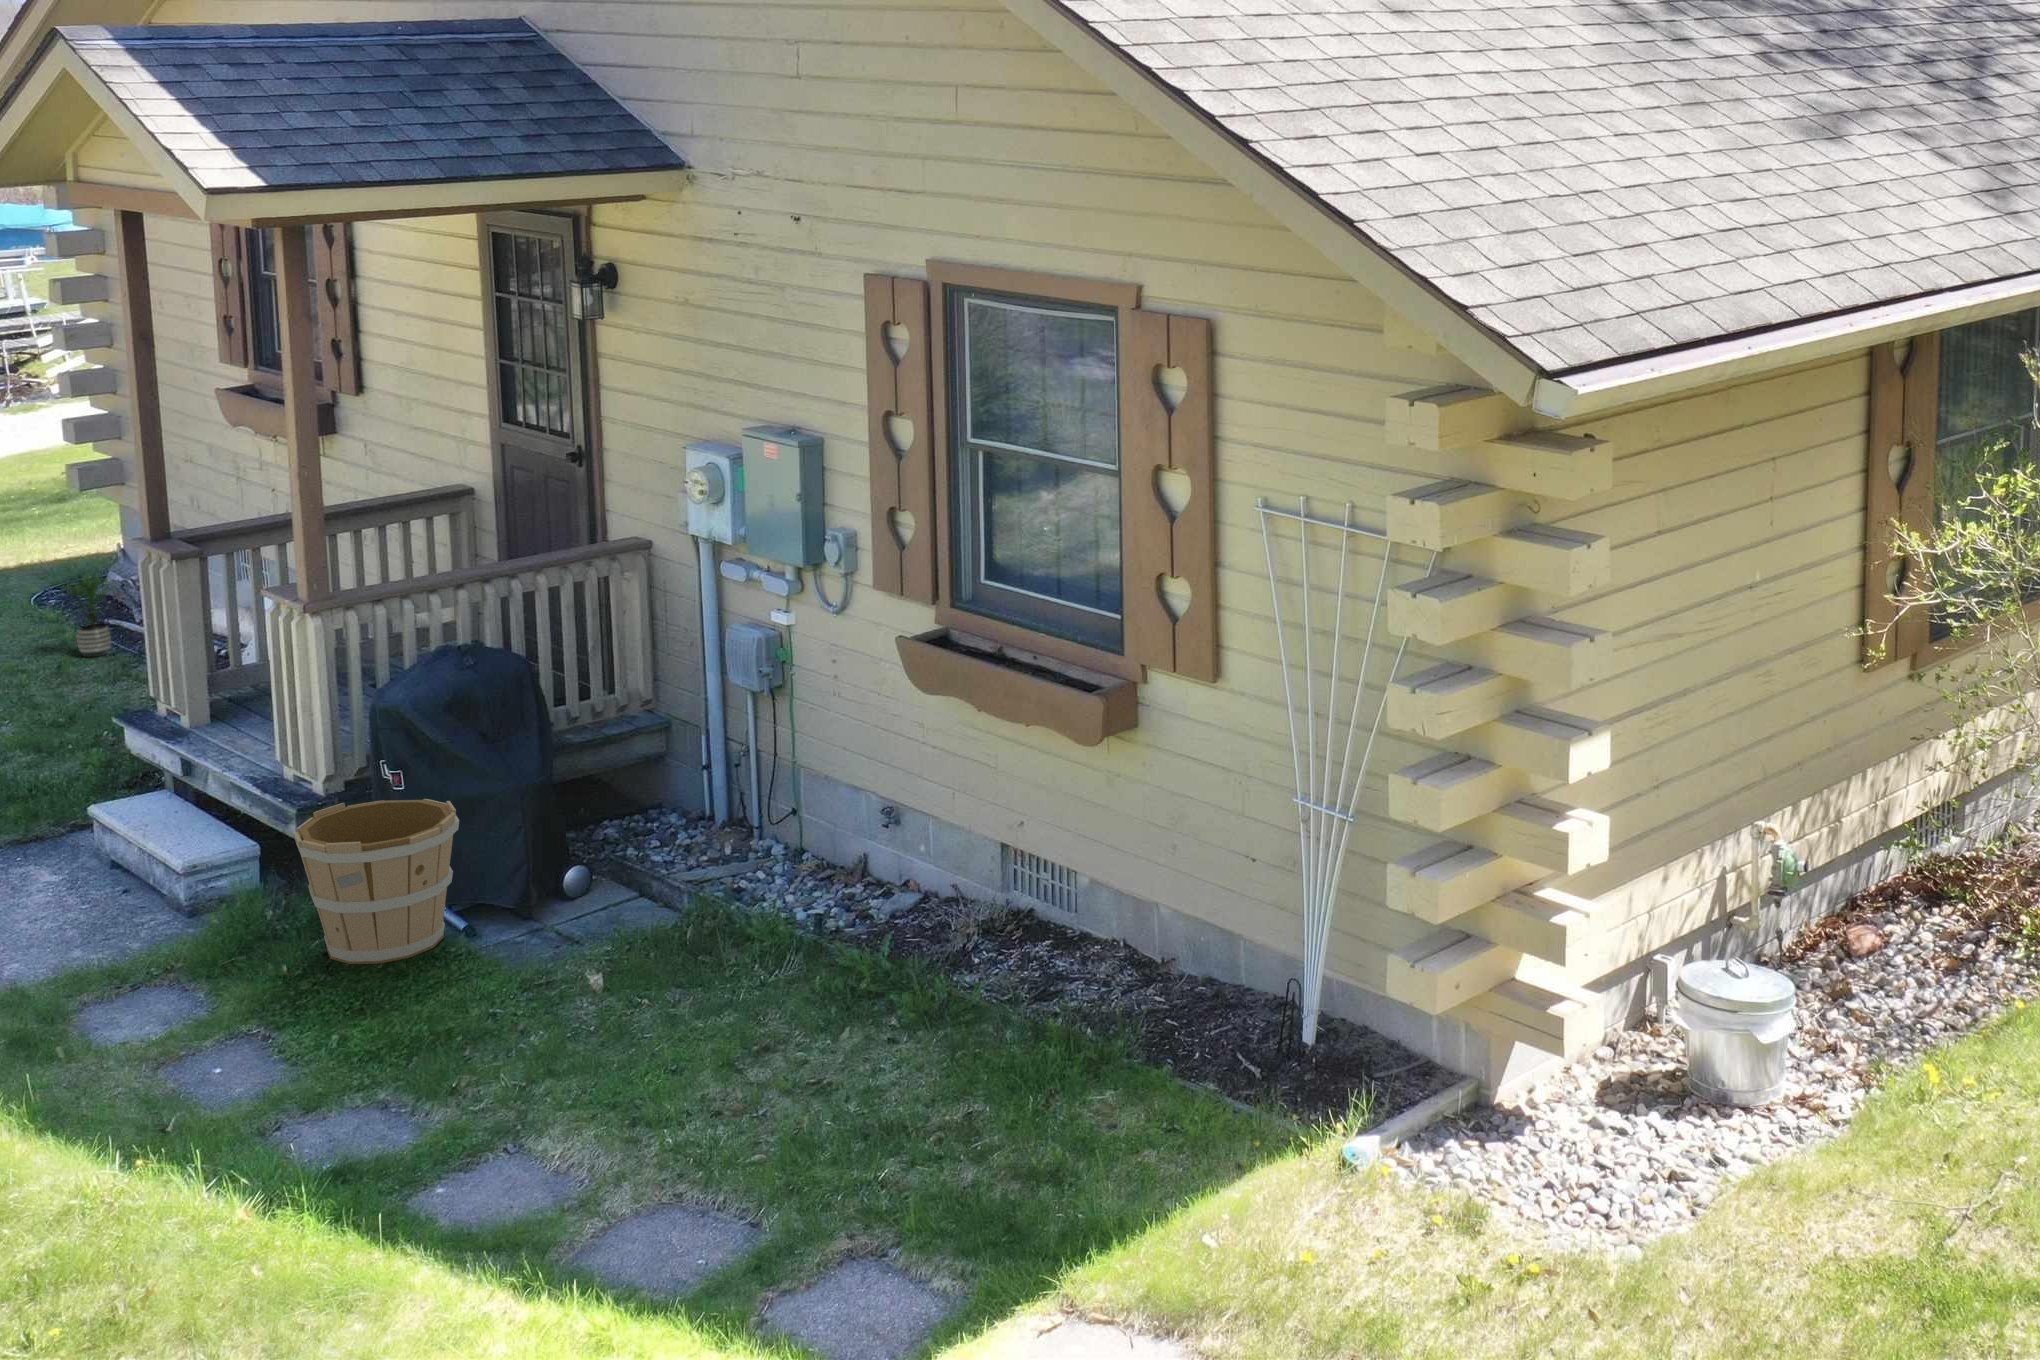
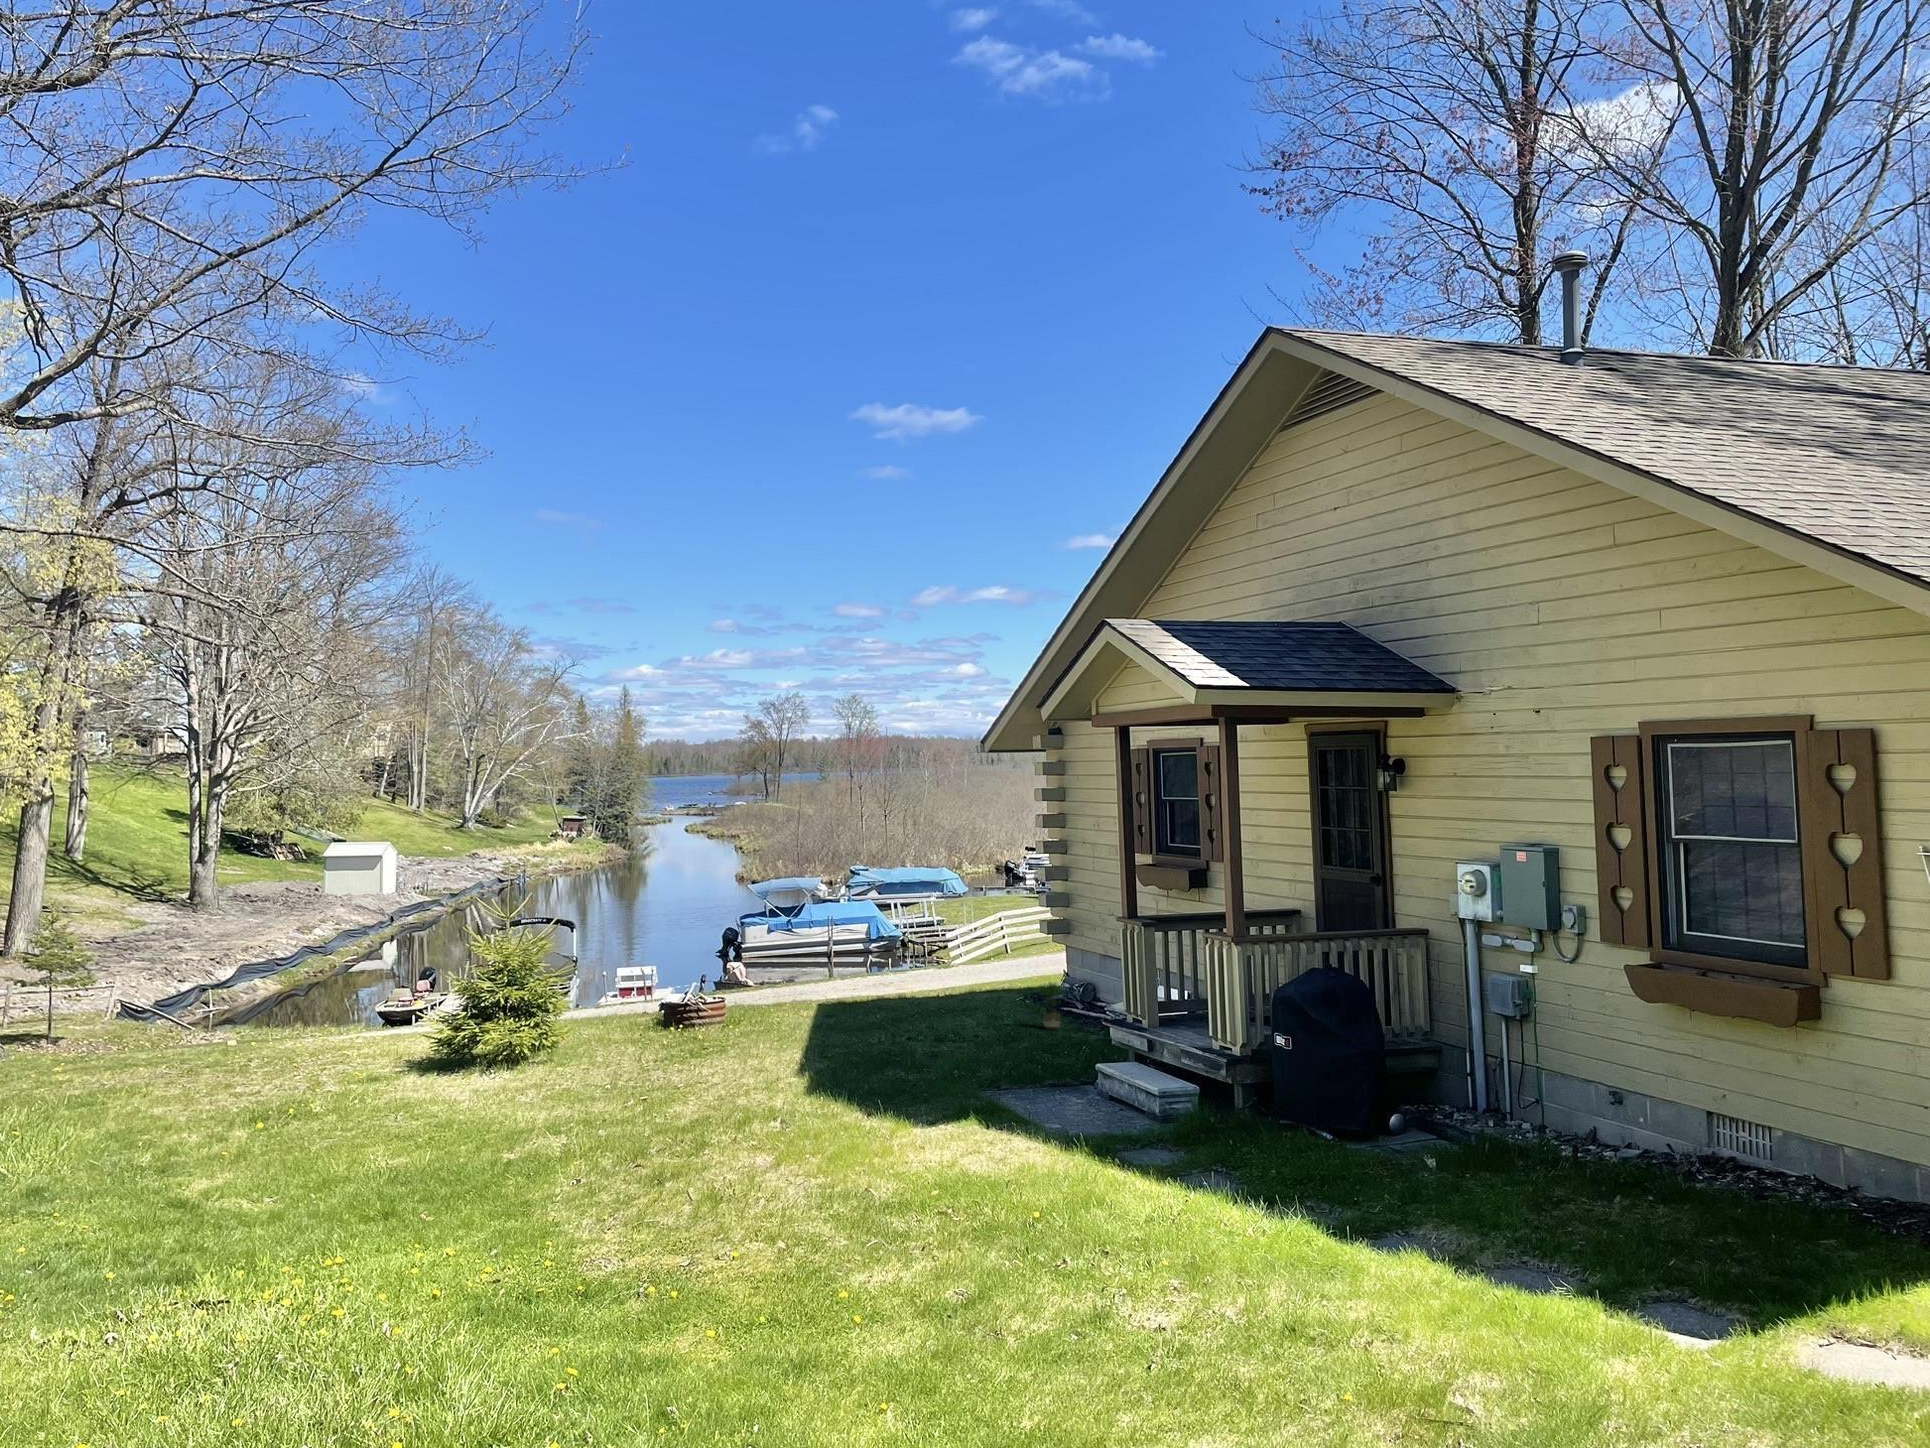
wooden bucket: present [294,799,459,964] -> none [1238,1050,1334,1142]

